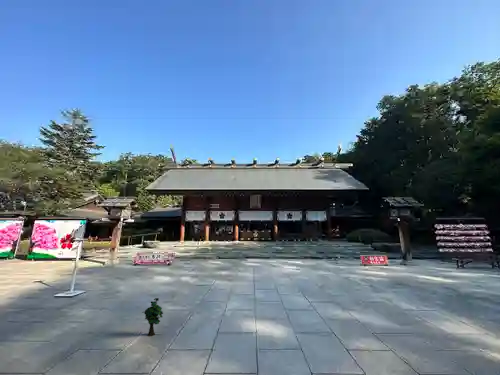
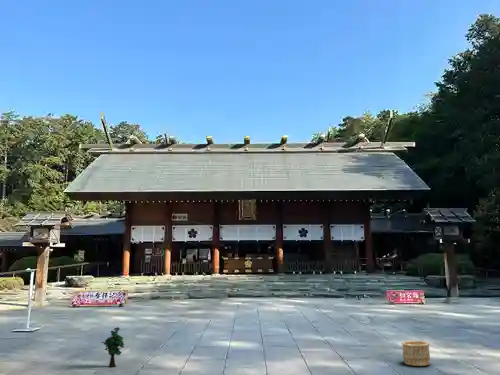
wooden bucket: none [416,312,447,340] -> present [402,341,430,366]

